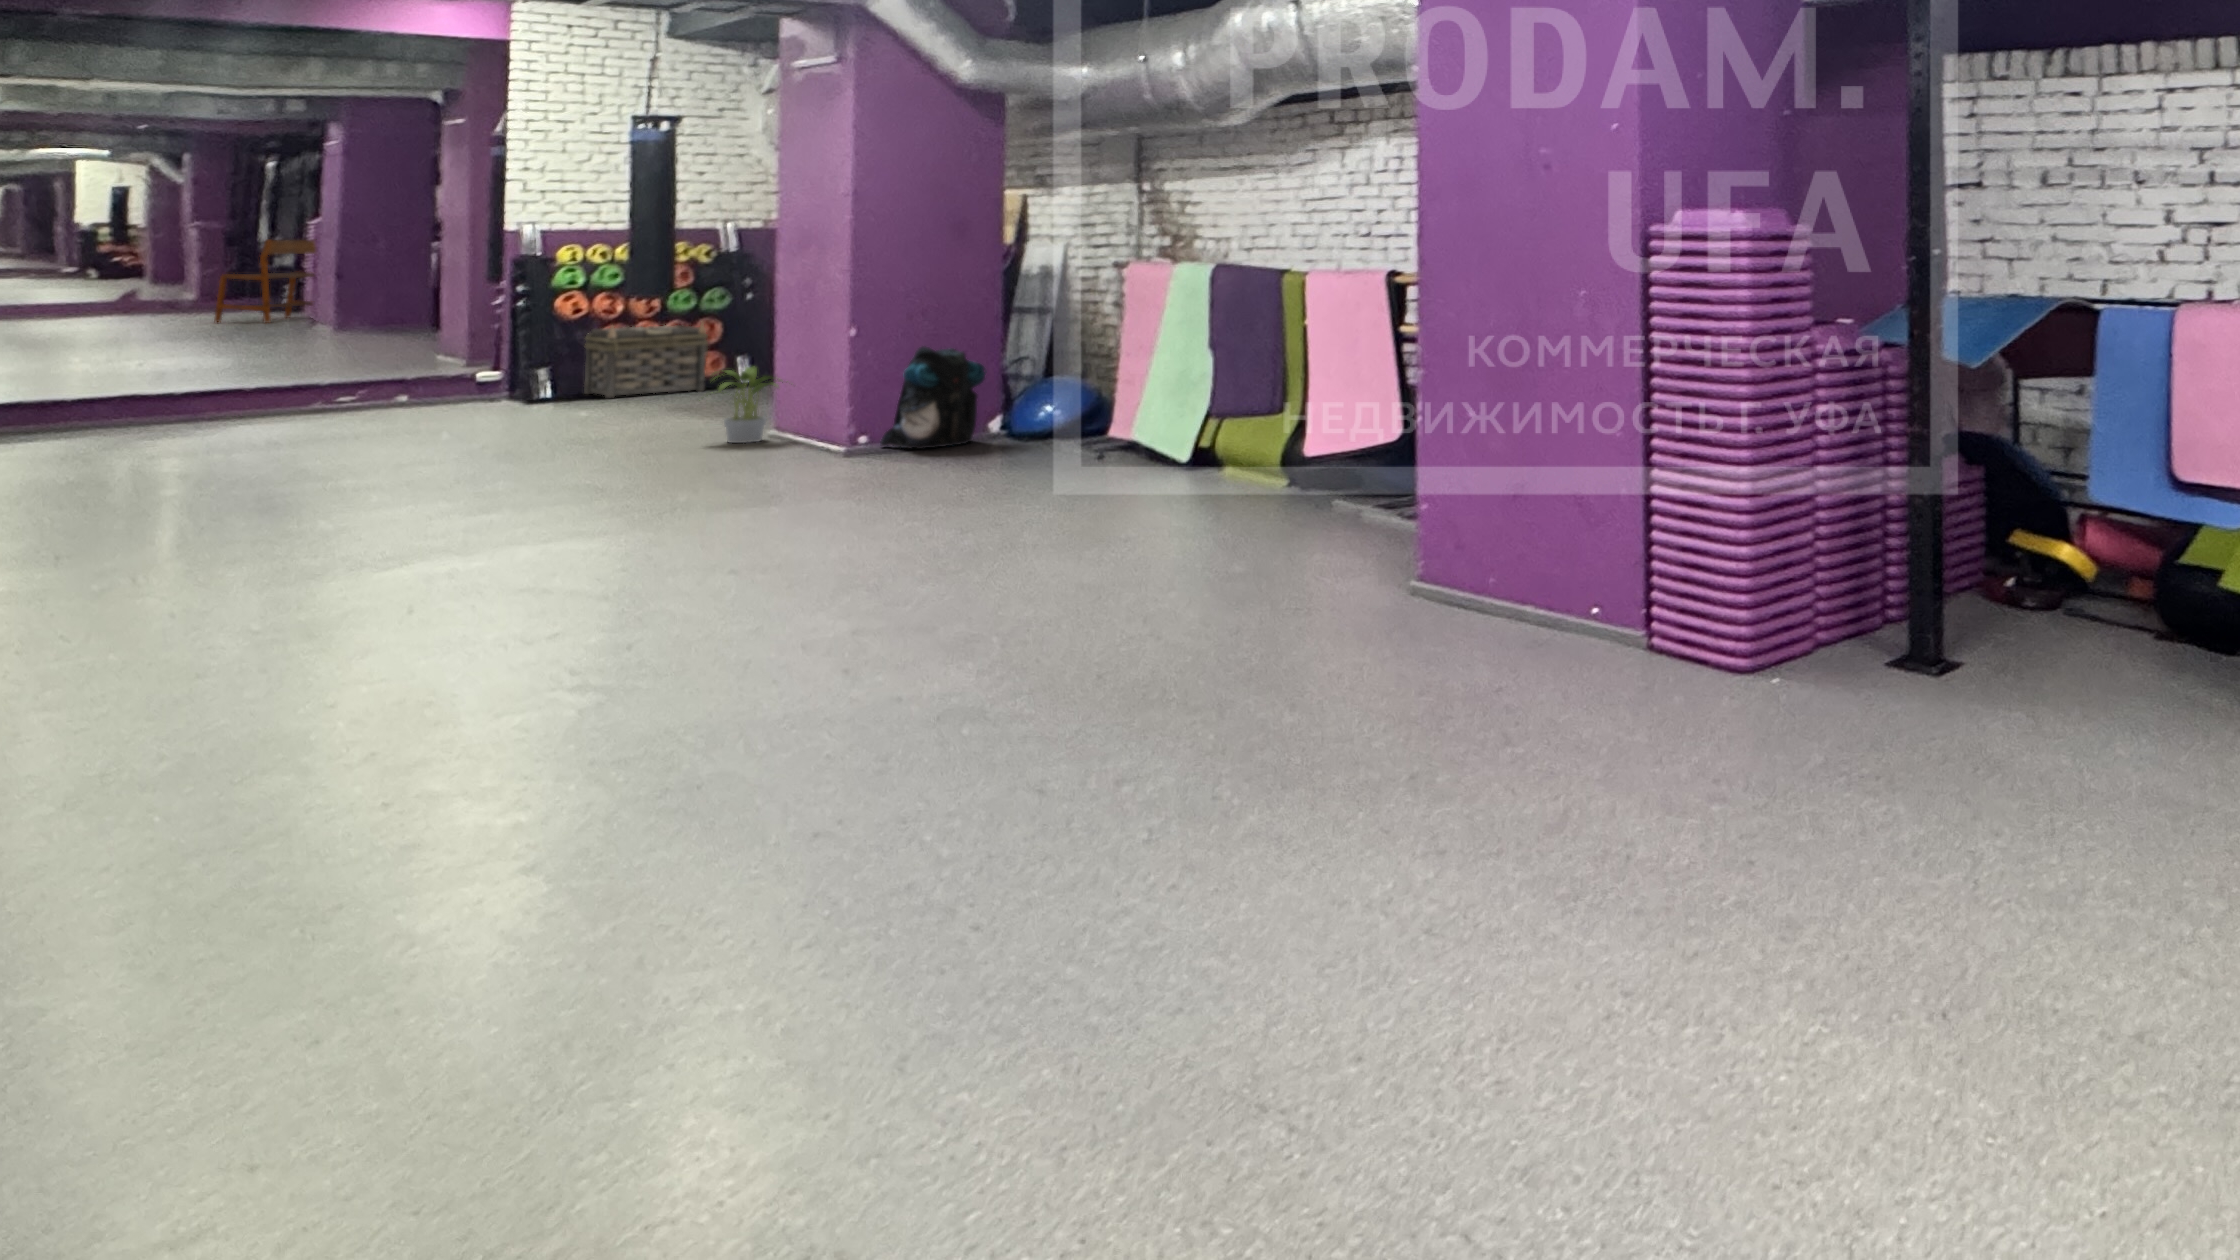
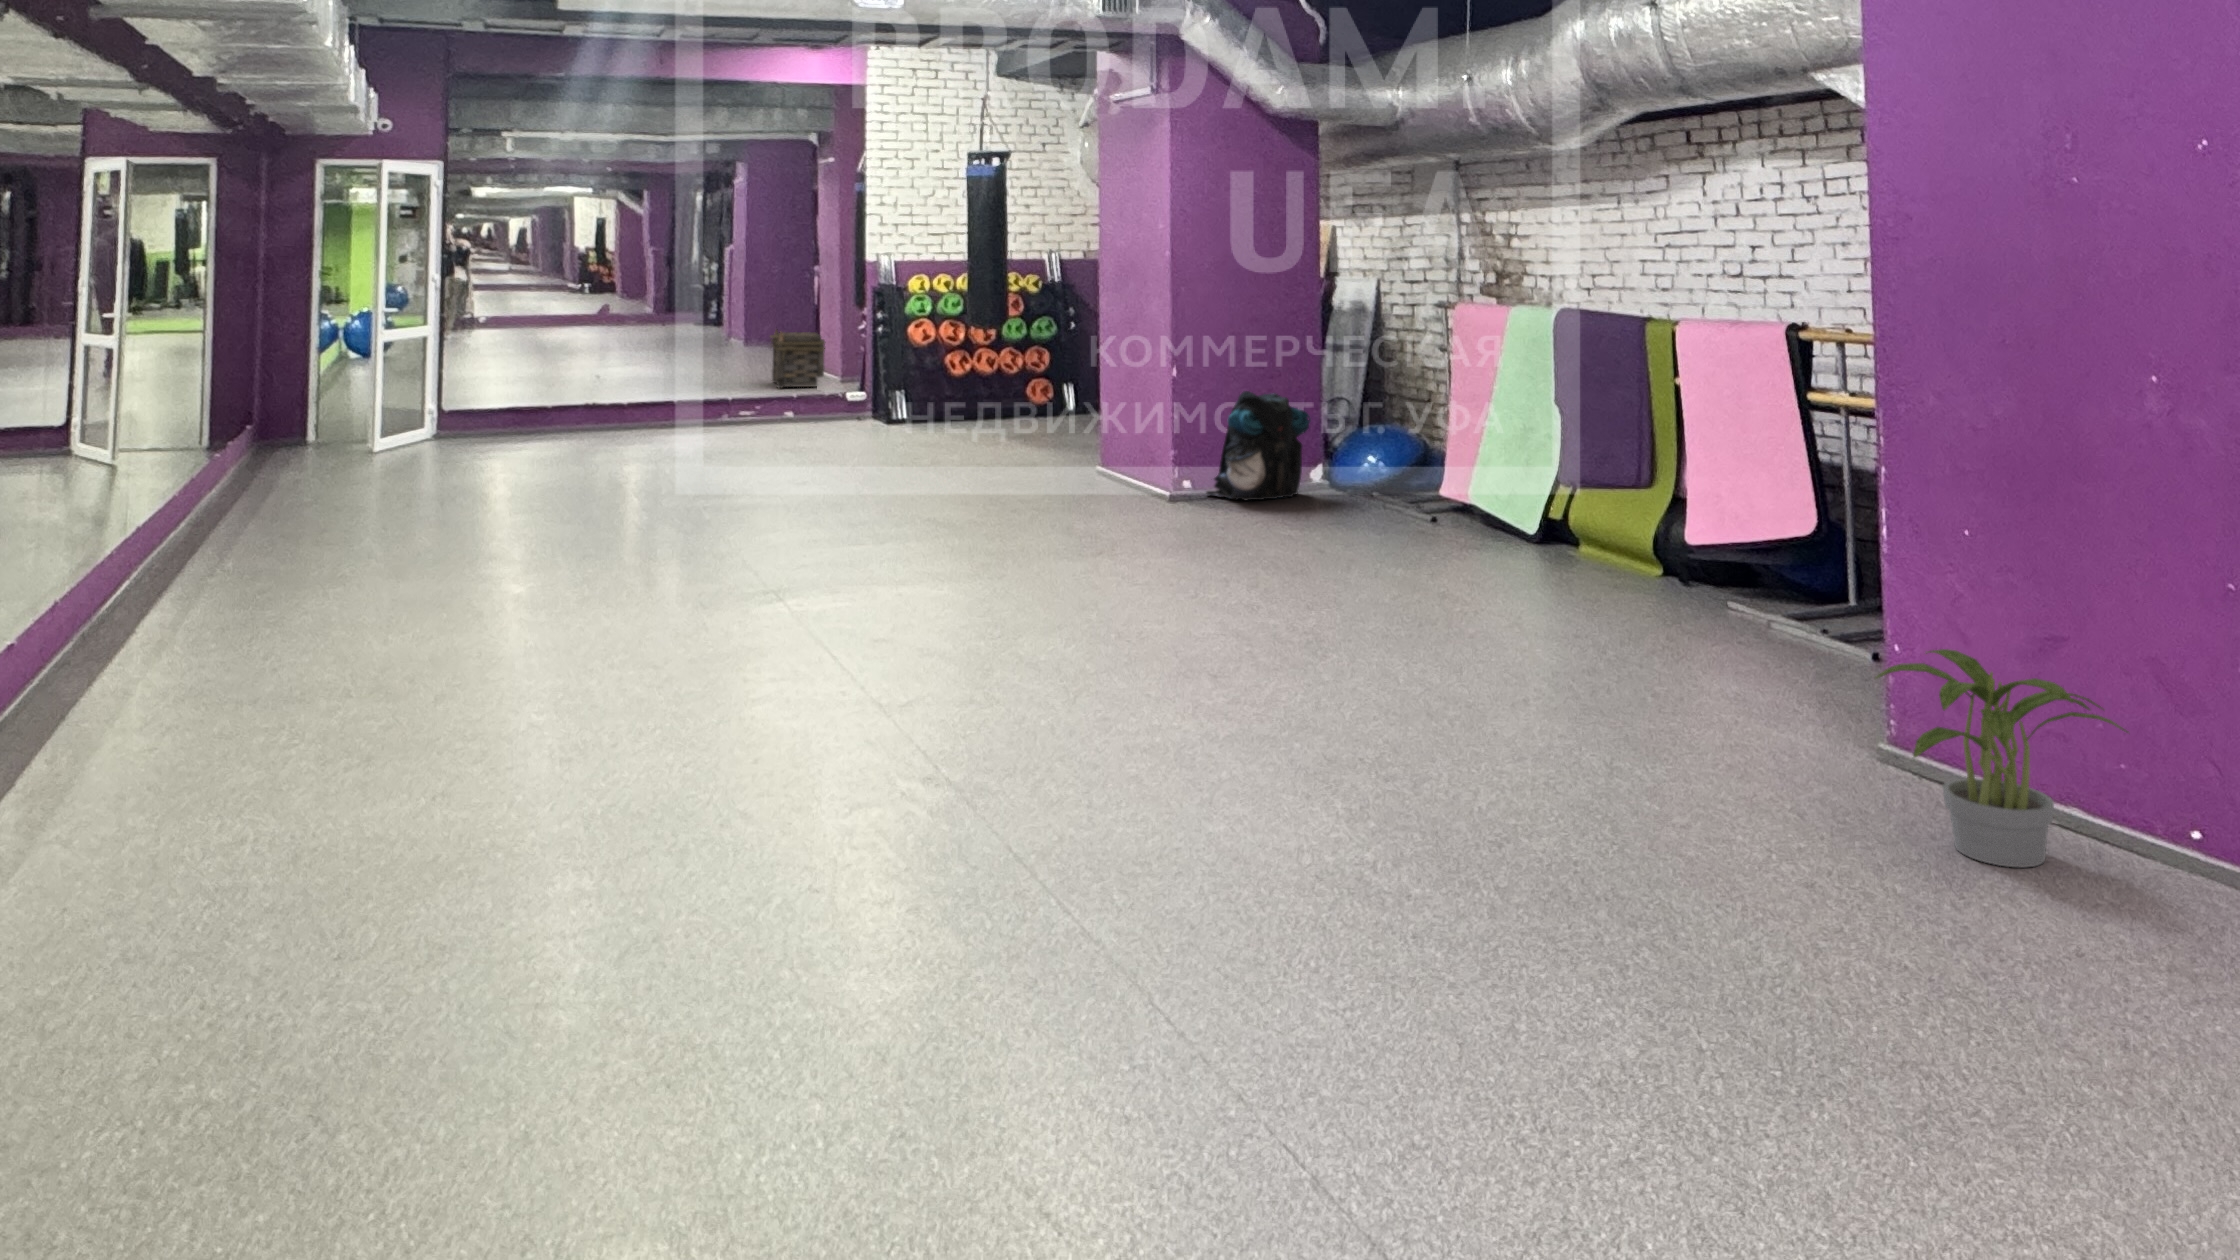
bench: present [214,239,316,323] -> none [658,263,742,336]
basket: present [584,321,708,397] -> present [770,329,826,388]
potted plant: present [713,367,788,443] -> present [1876,649,2127,868]

